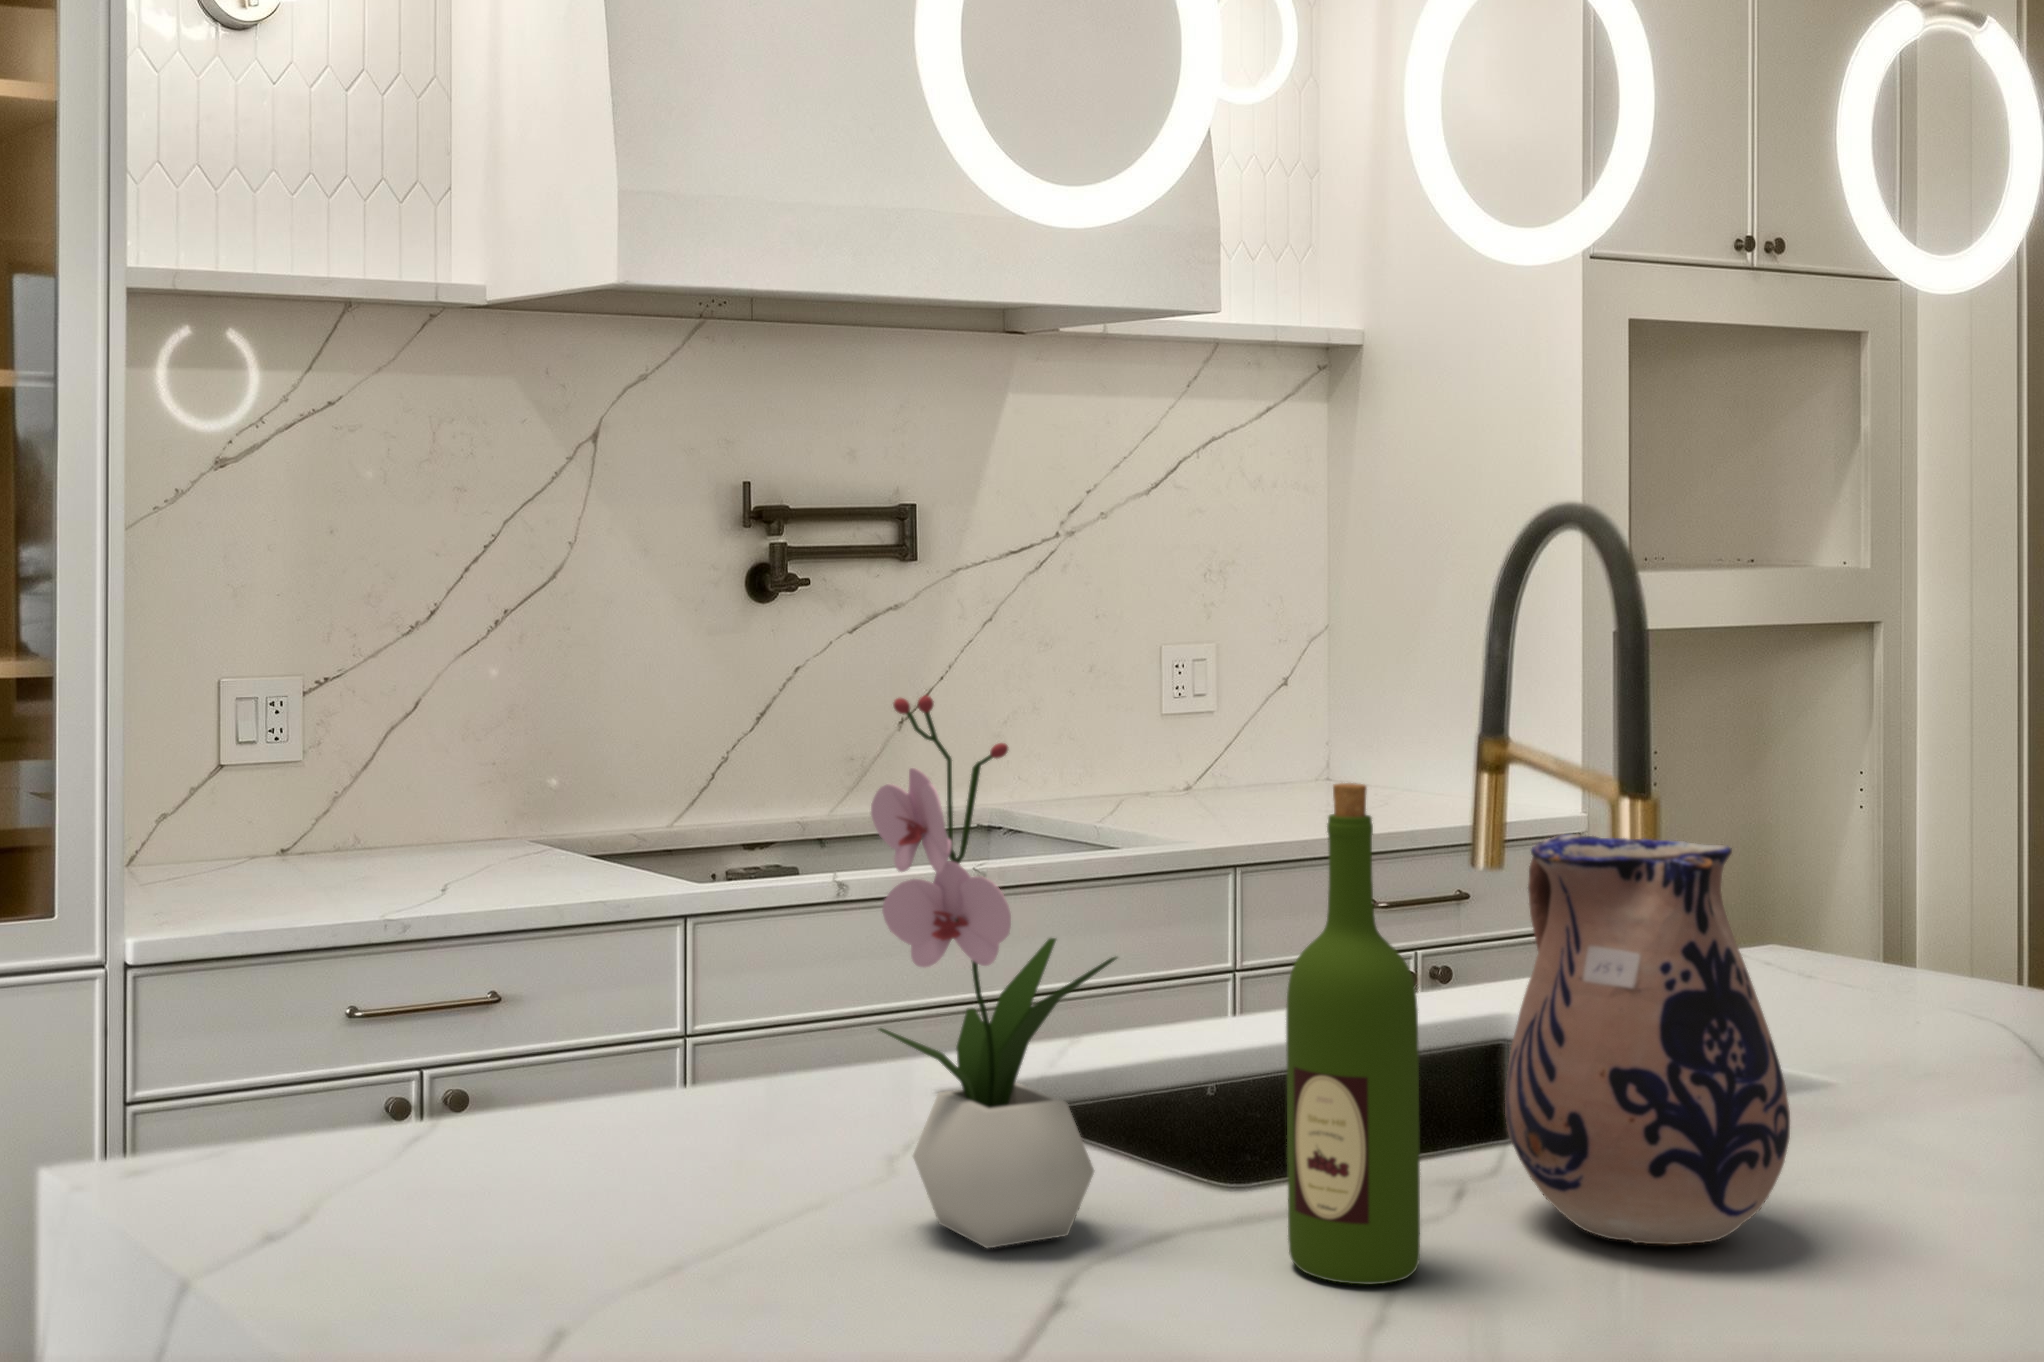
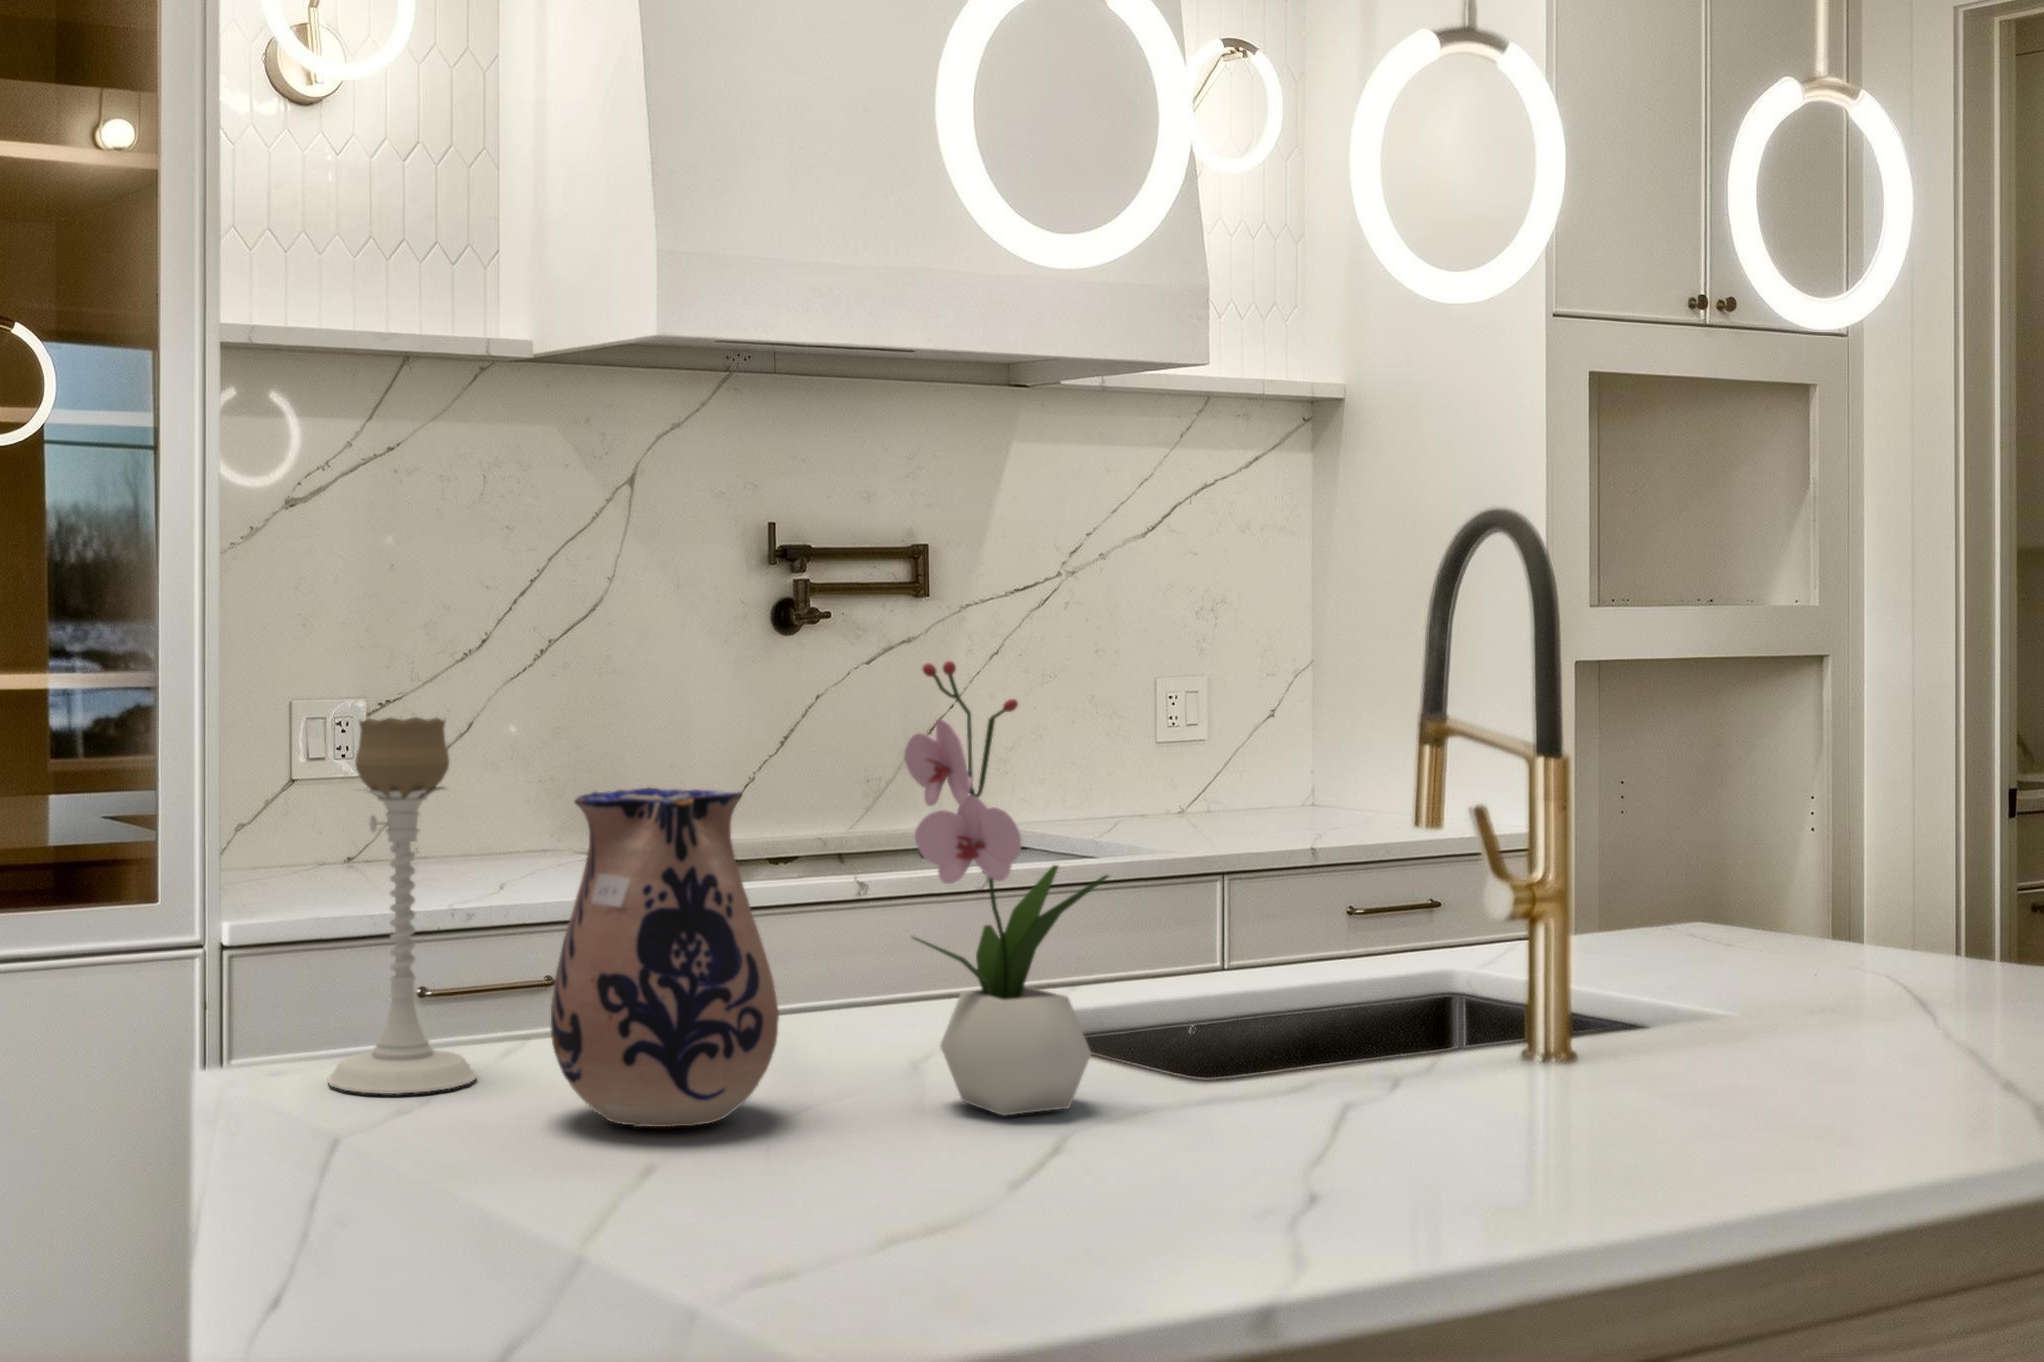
candle holder: none [187,752,365,1208] -> present [328,717,477,1094]
wine bottle: present [1286,783,1420,1284] -> none [1249,728,1359,1136]
ceramic pitcher: present [1505,834,1790,1245] -> present [551,787,779,1127]

